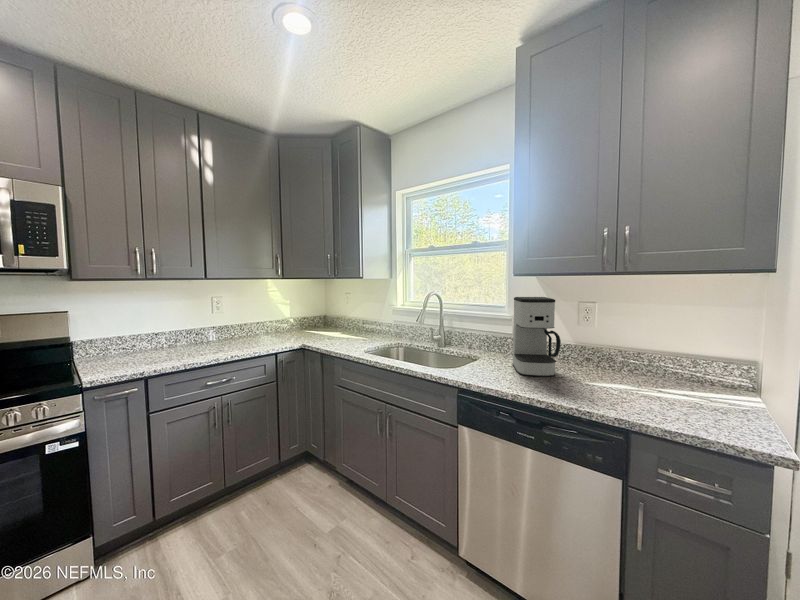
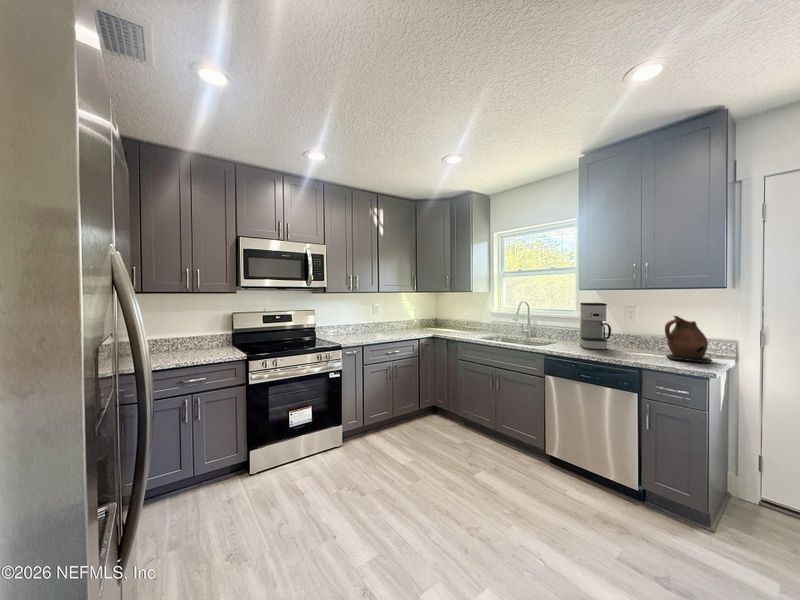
ceramic pitcher: none [652,323,742,416] -> present [665,316,711,363]

